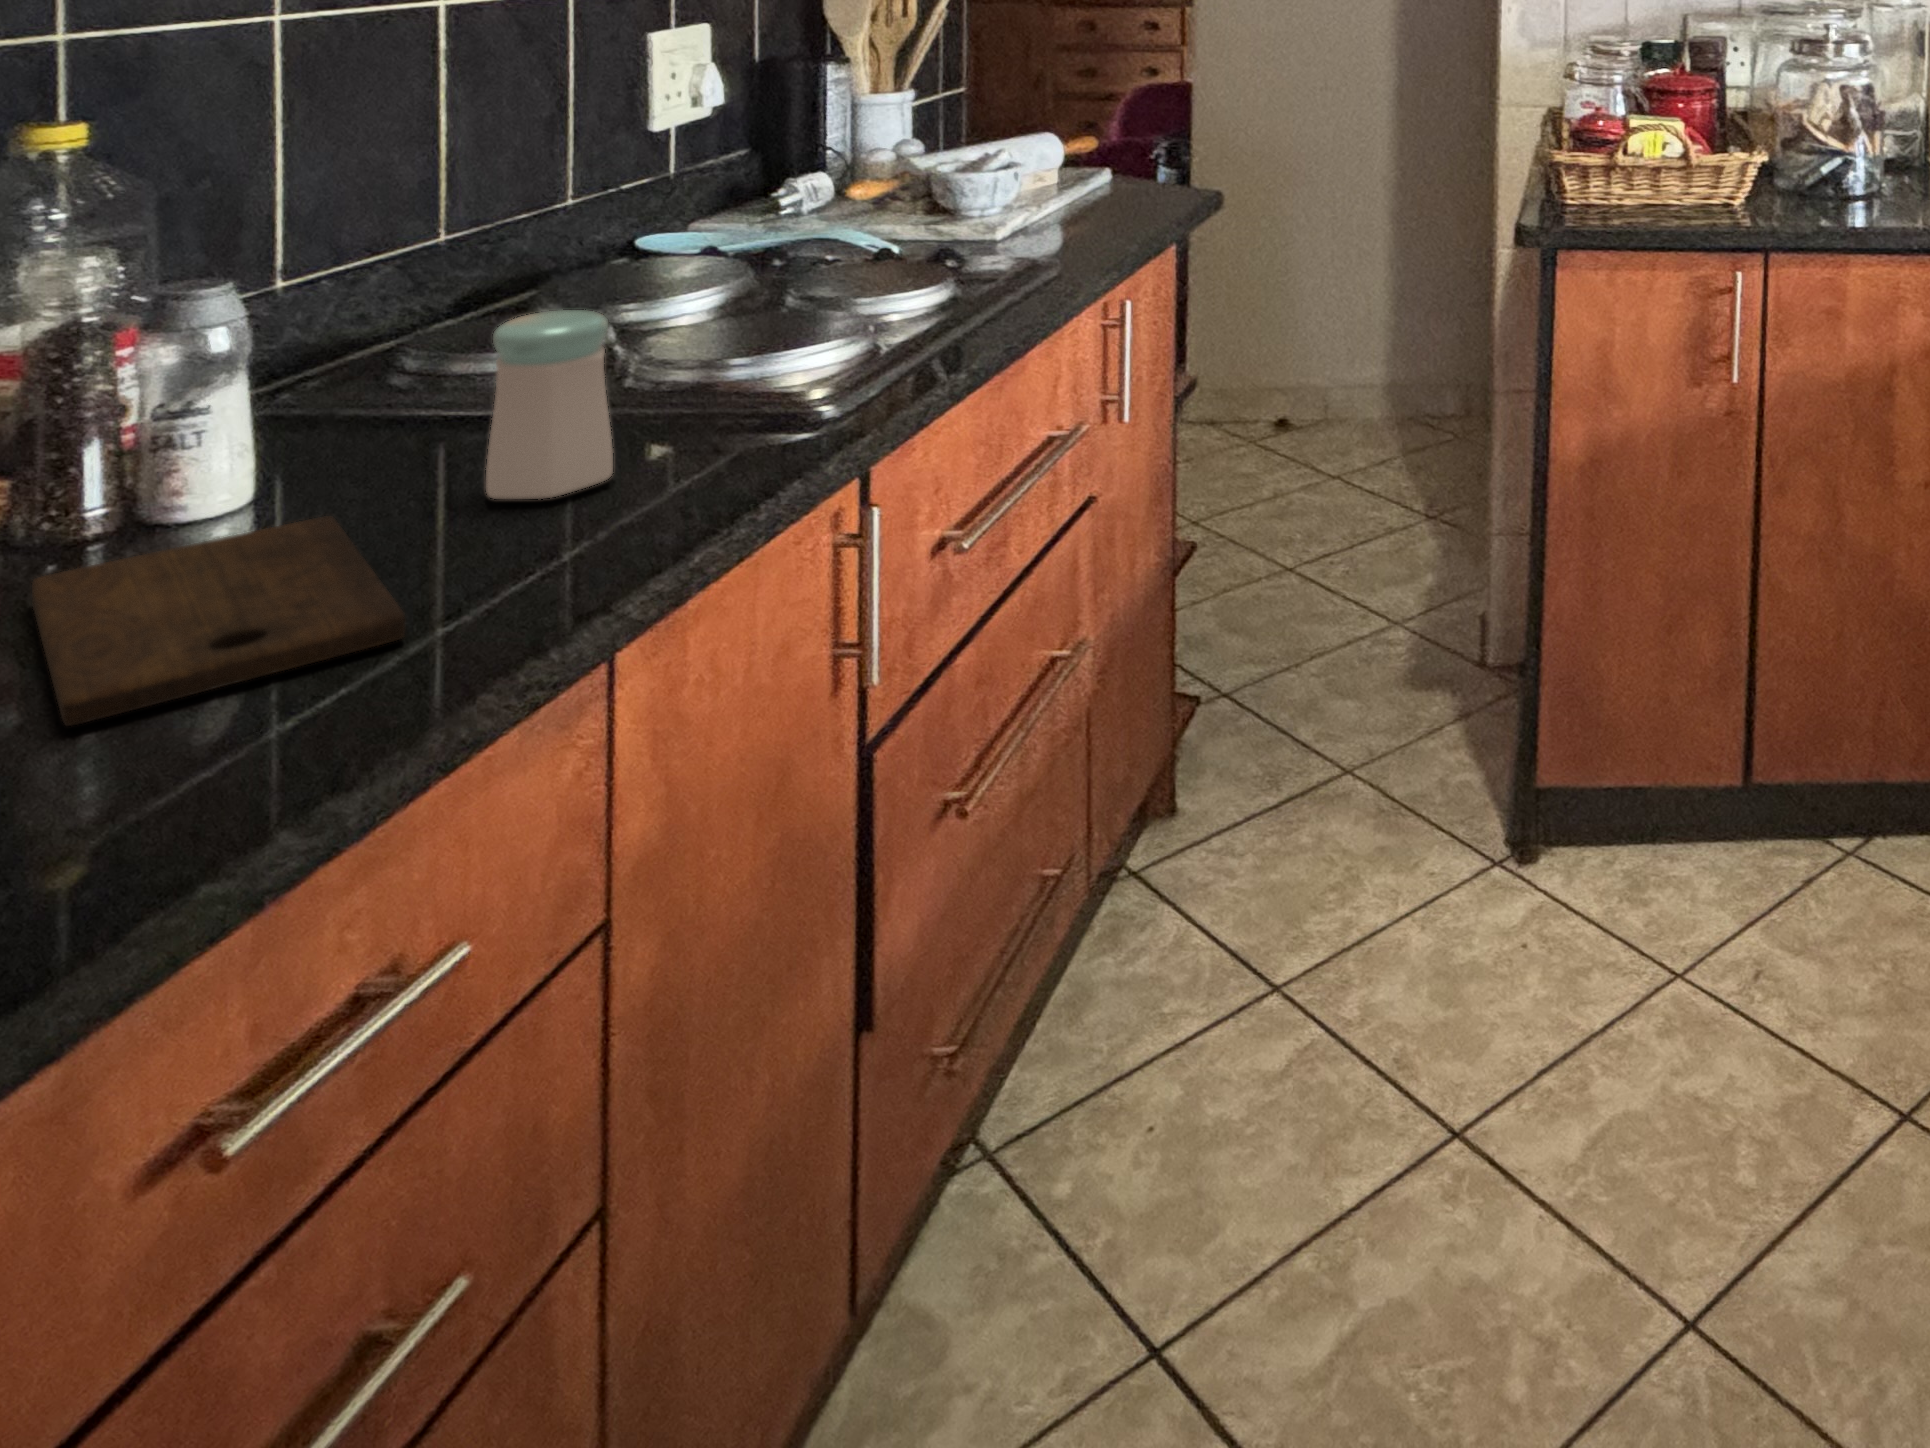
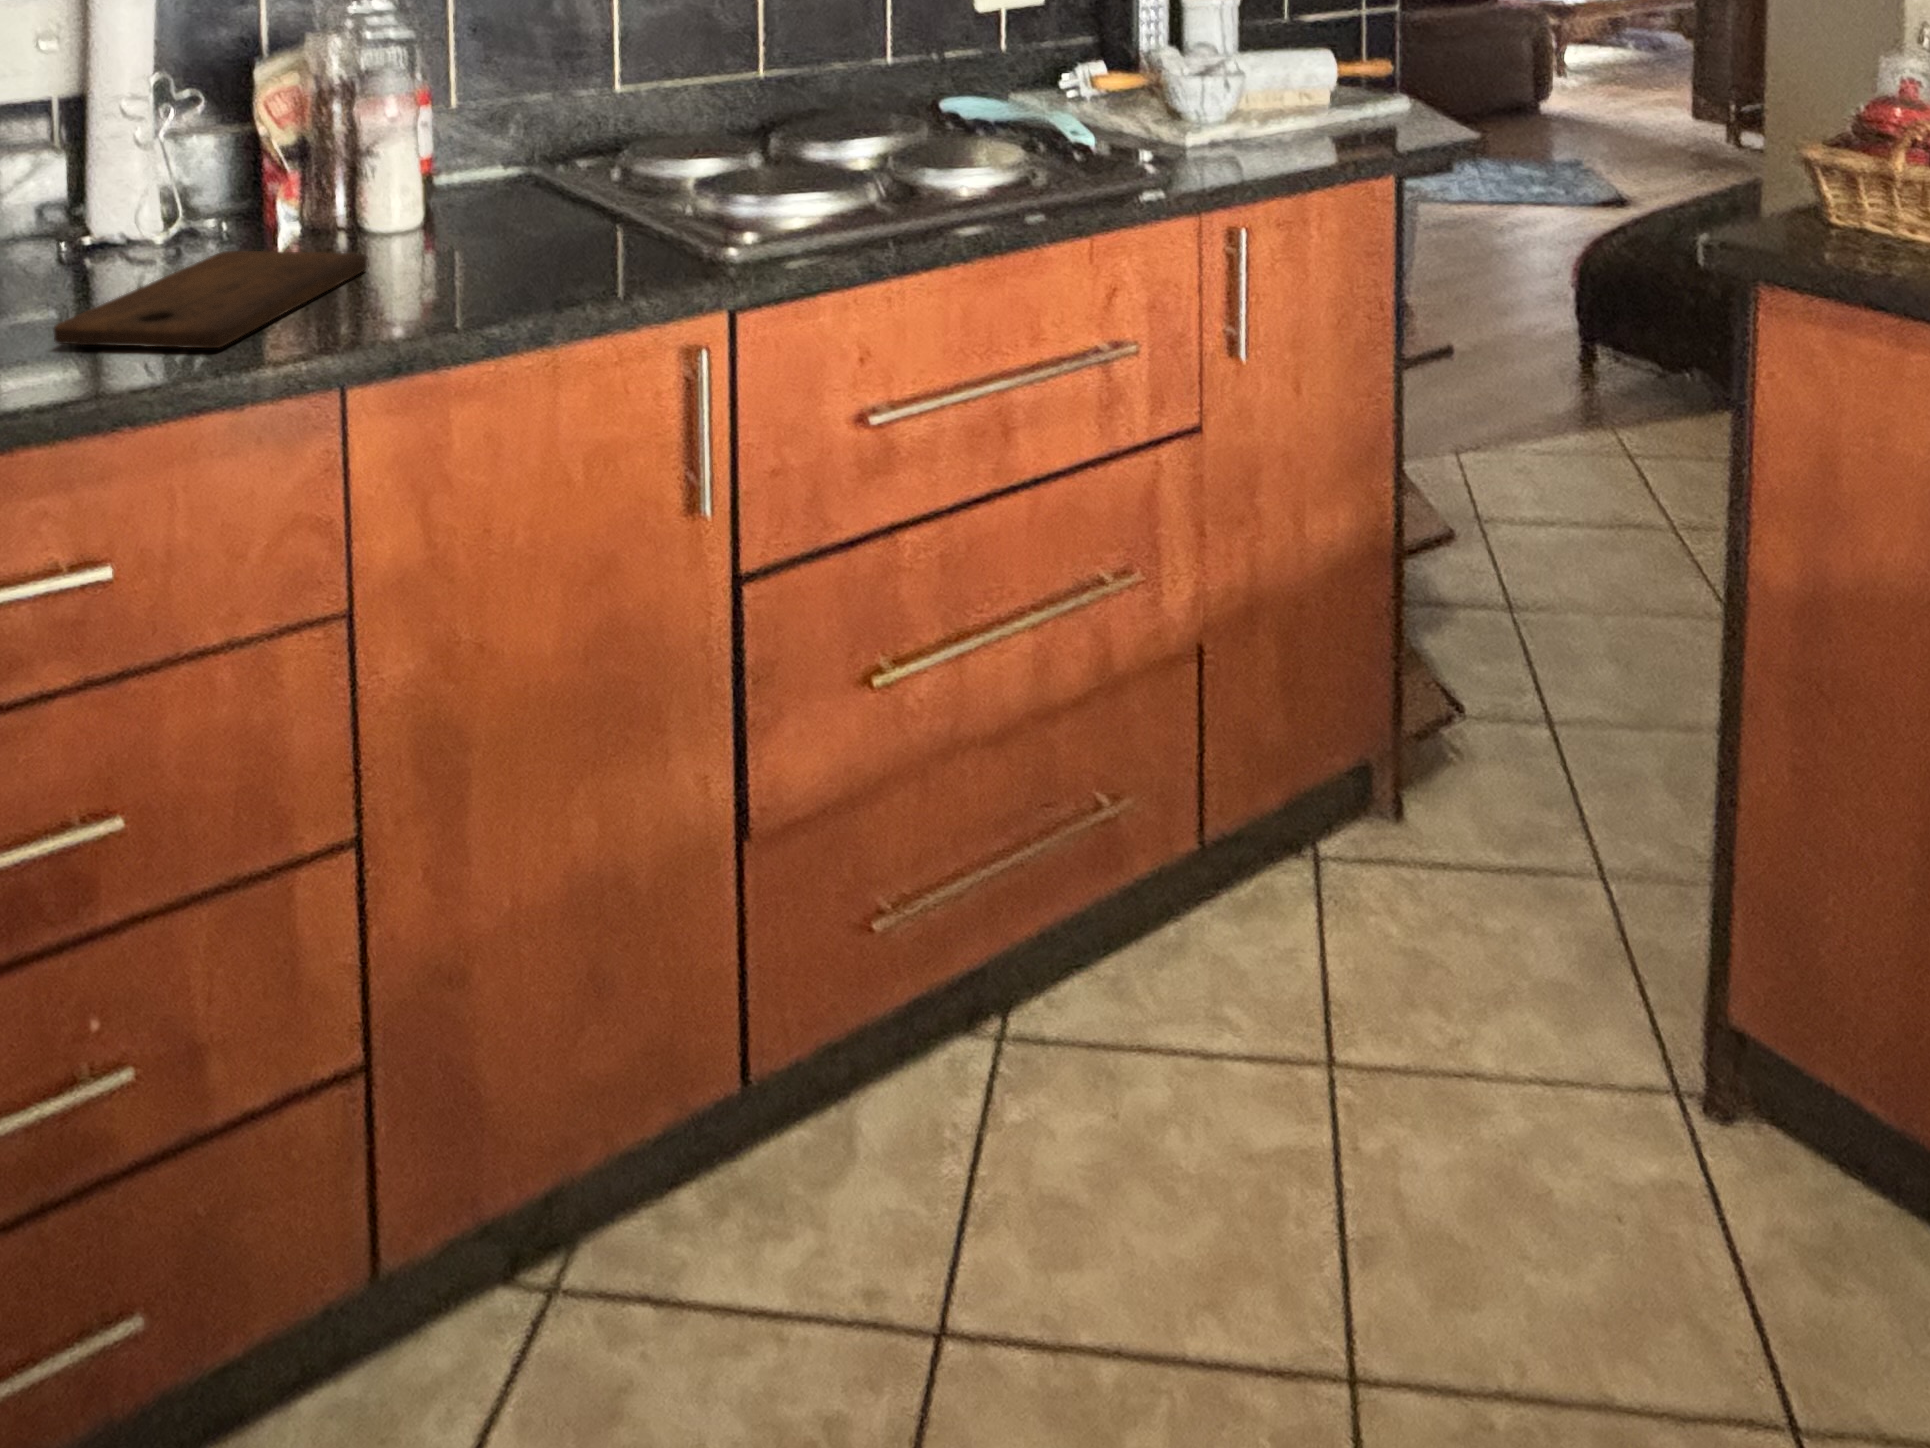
salt shaker: present [486,310,613,499] -> none [447,130,542,279]

